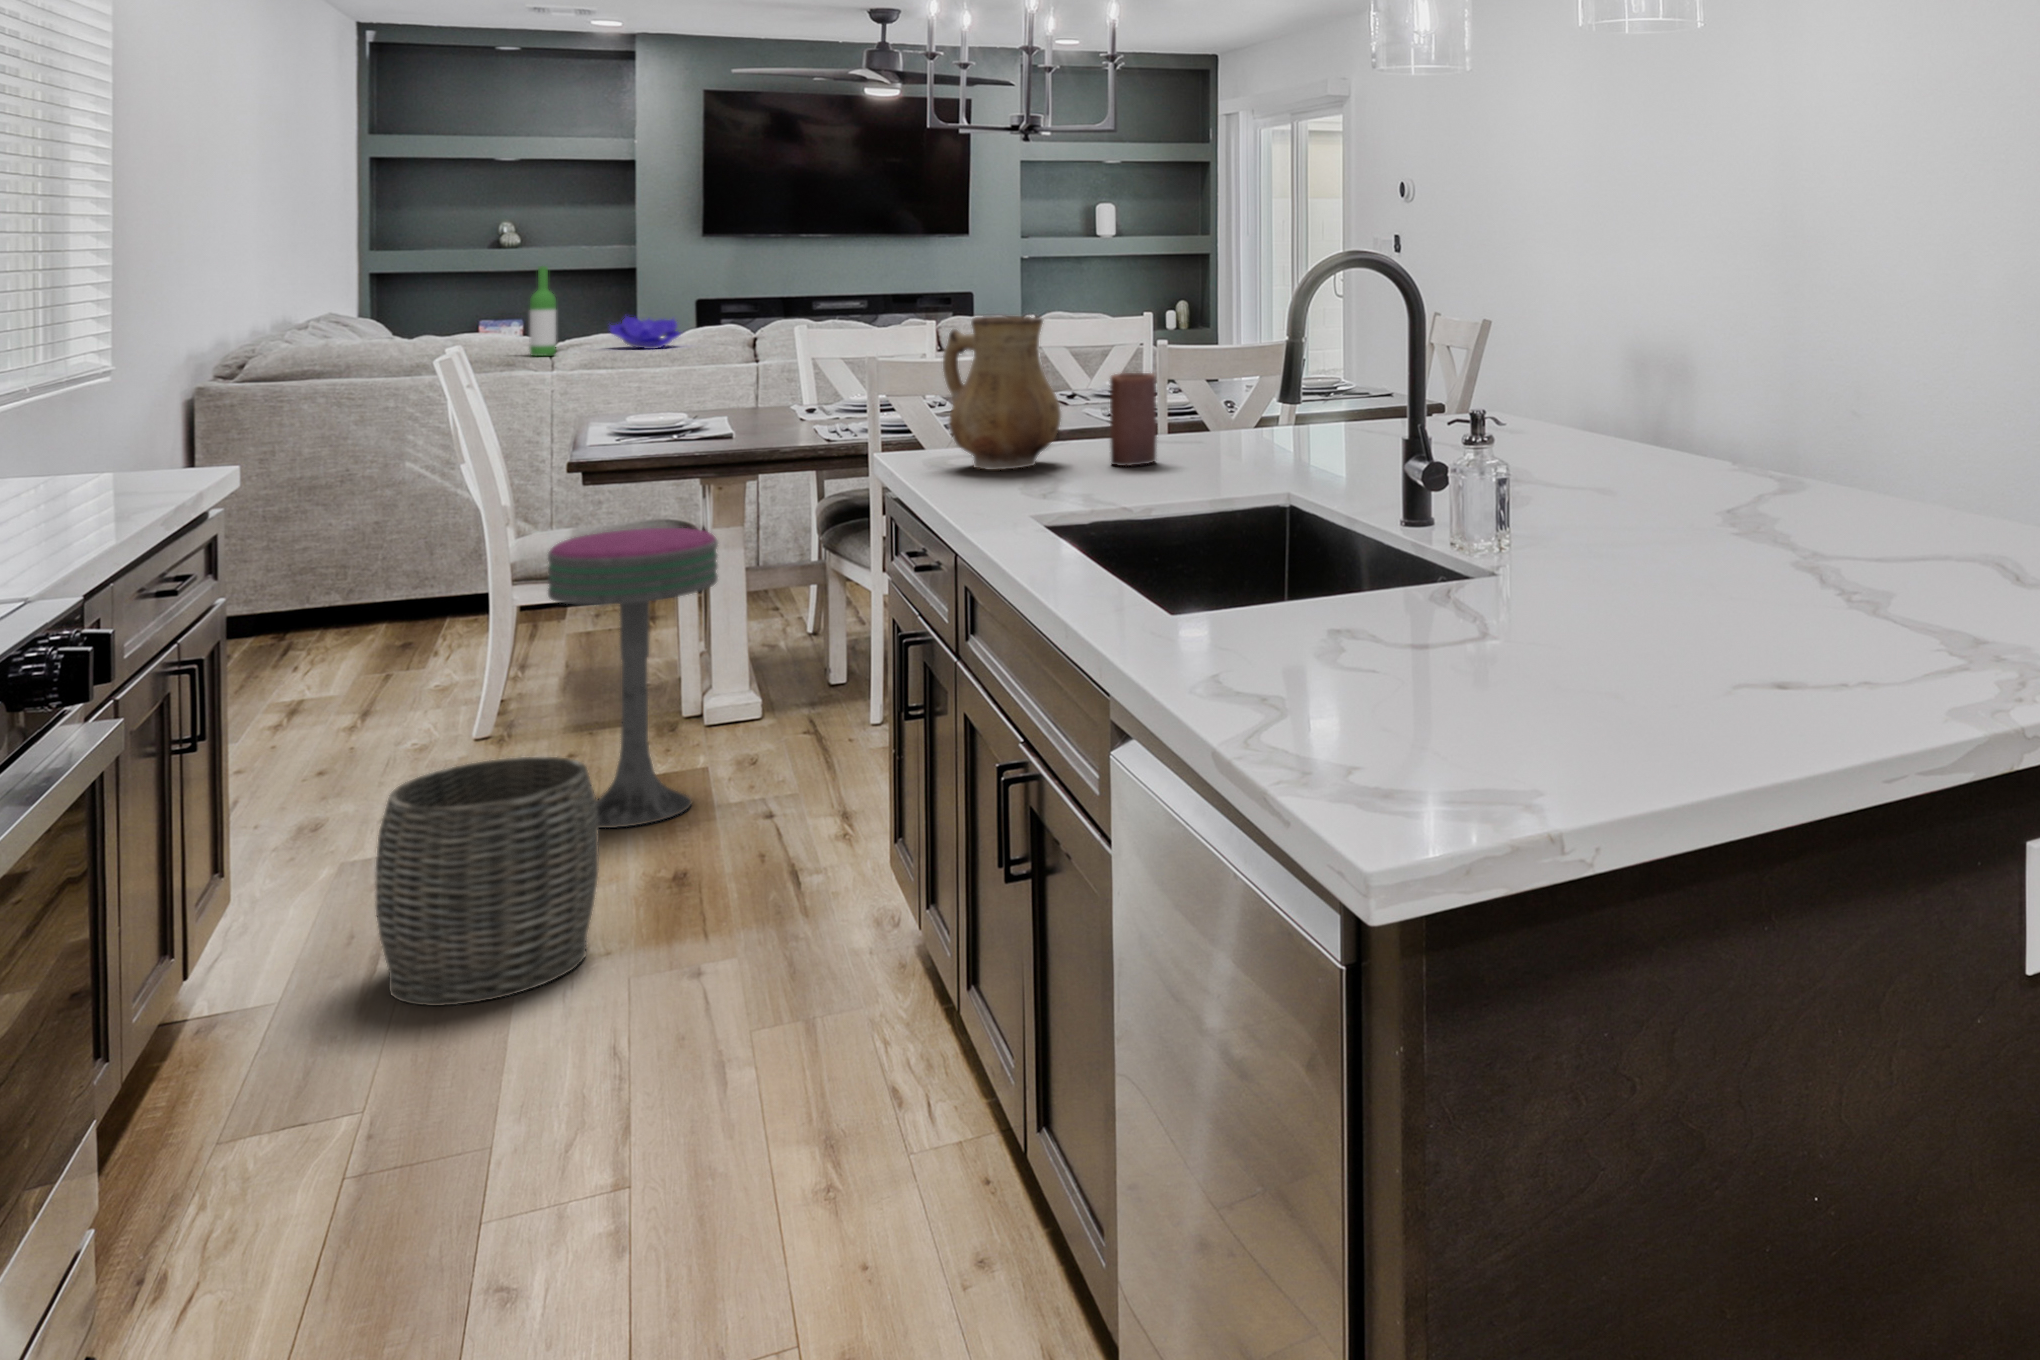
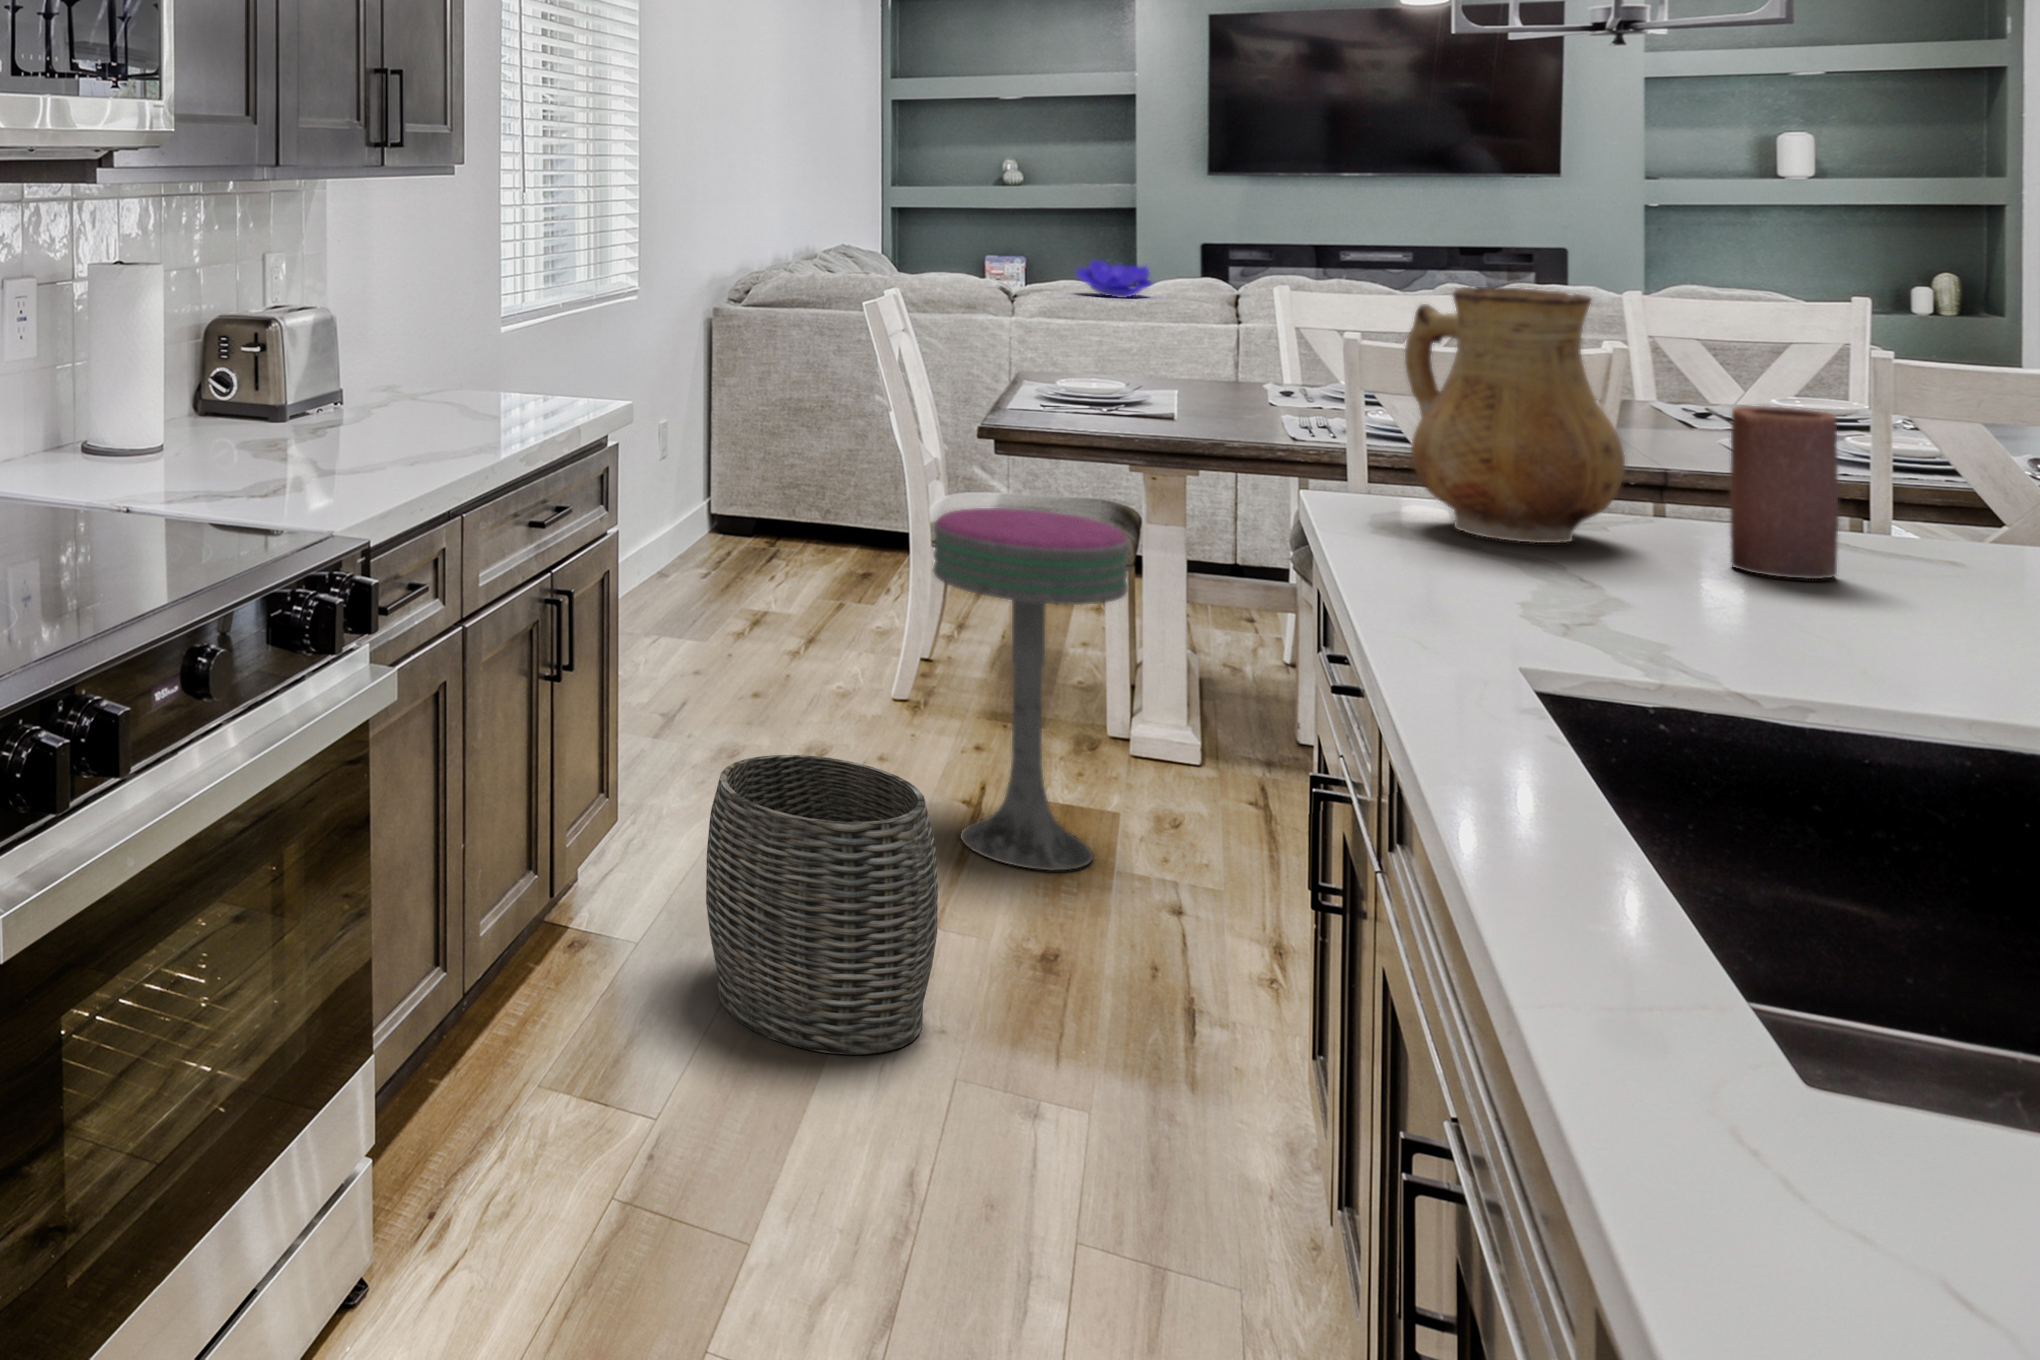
wine bottle: present [529,266,556,356] -> none [990,202,1017,297]

